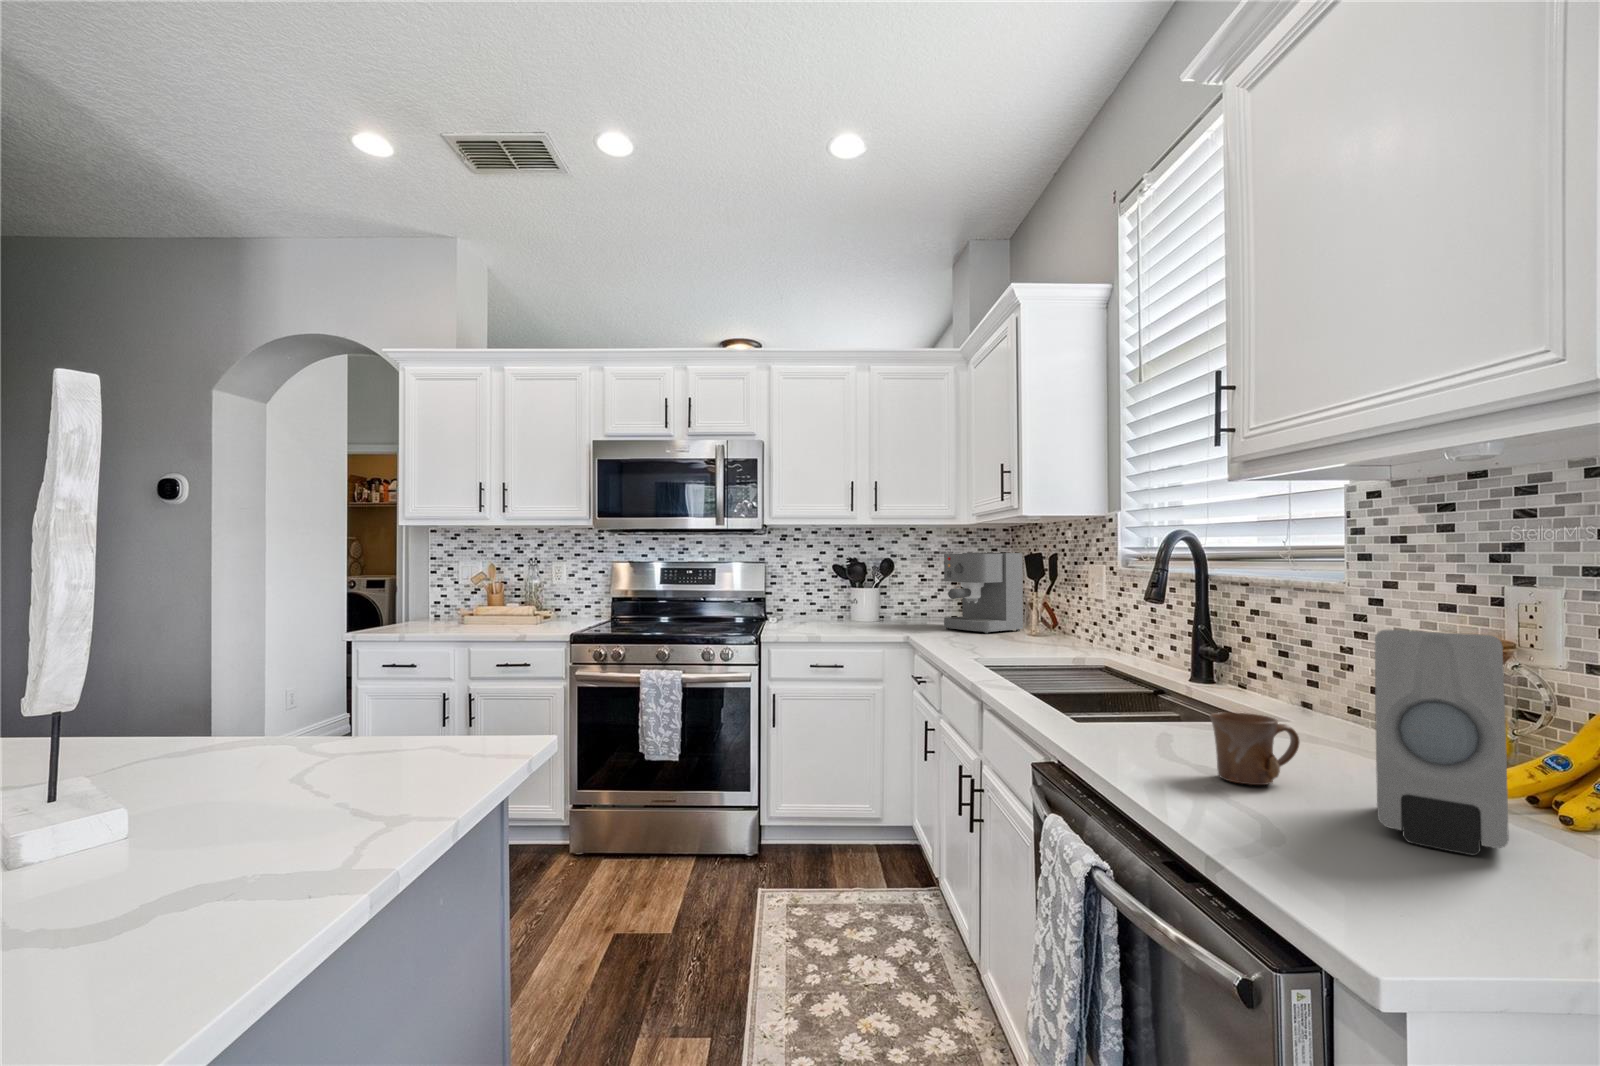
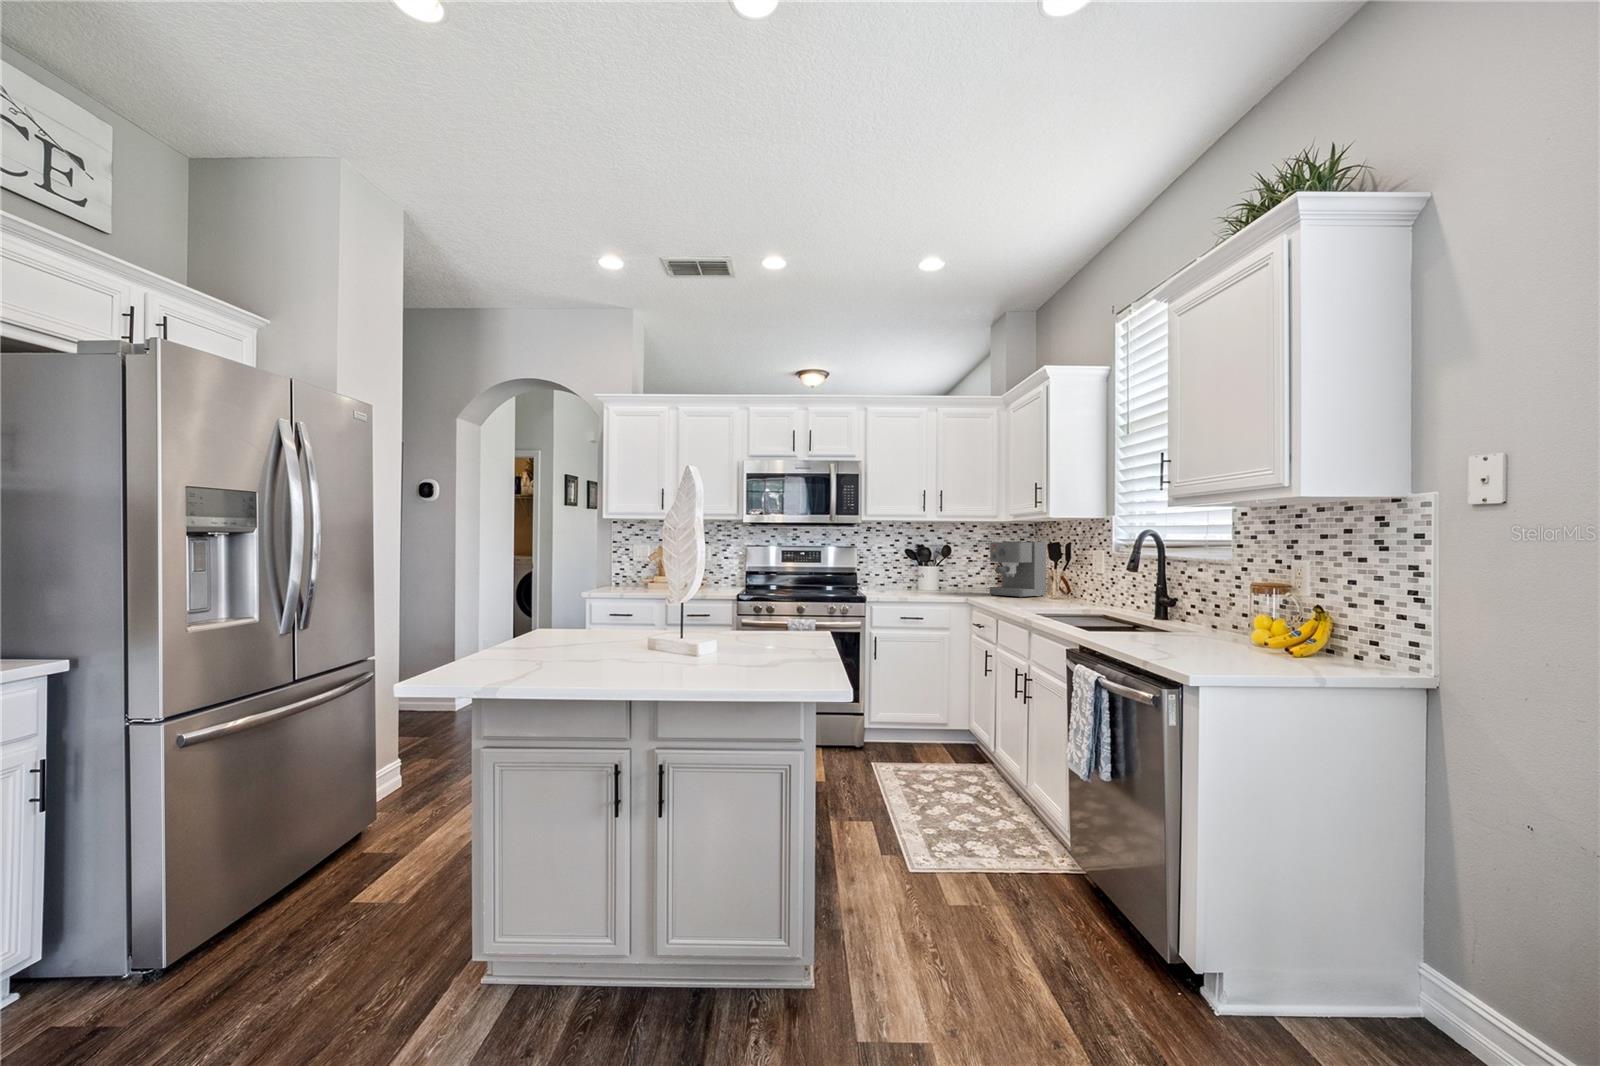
soap dispenser: present [1375,630,1509,855] -> none [1214,576,1268,662]
mug: present [1210,712,1300,785] -> none [1153,618,1192,648]

